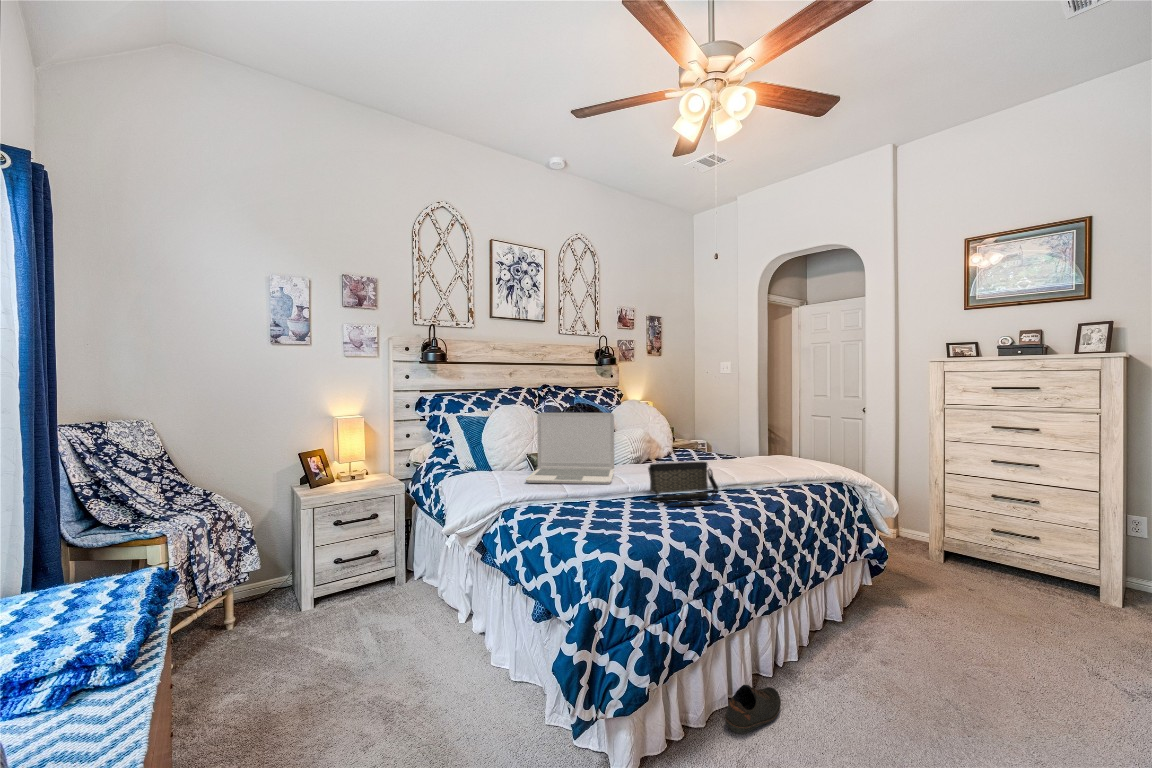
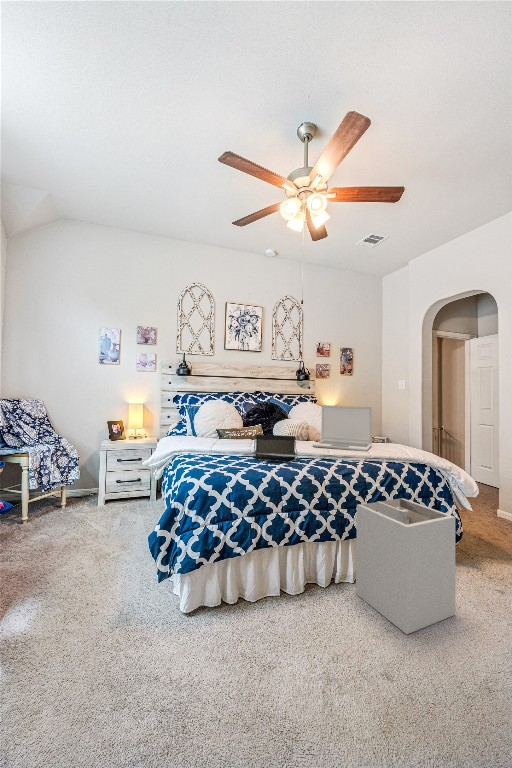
laptop: present [526,413,614,484] -> present [313,406,372,451]
laundry hamper: none [815,535,940,723] -> present [356,498,455,634]
shoe: present [725,685,781,734] -> none [268,581,317,610]

